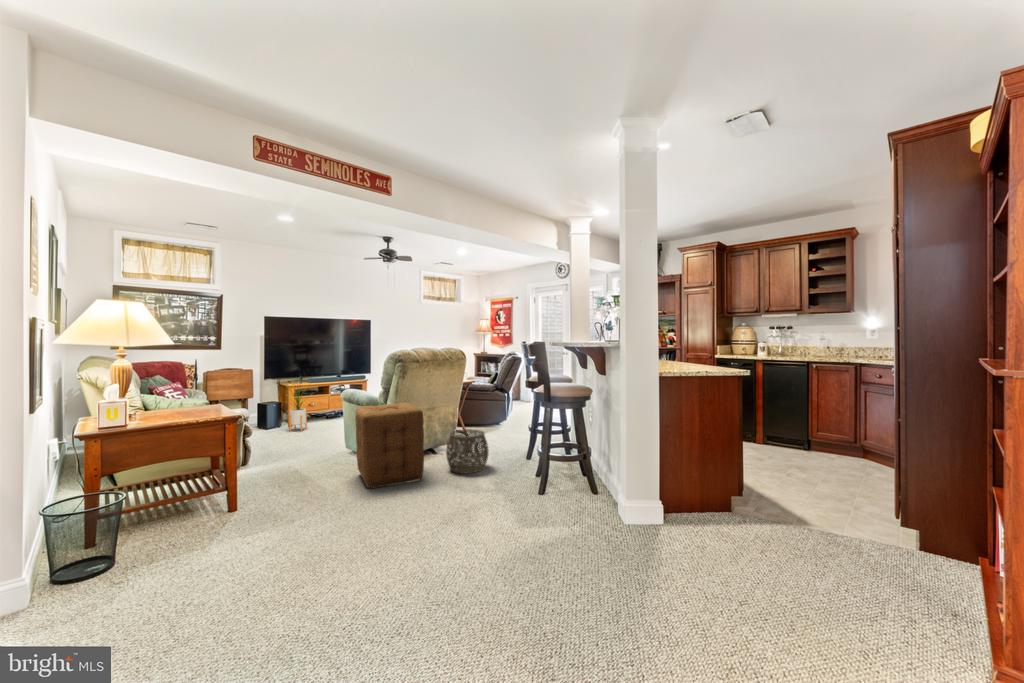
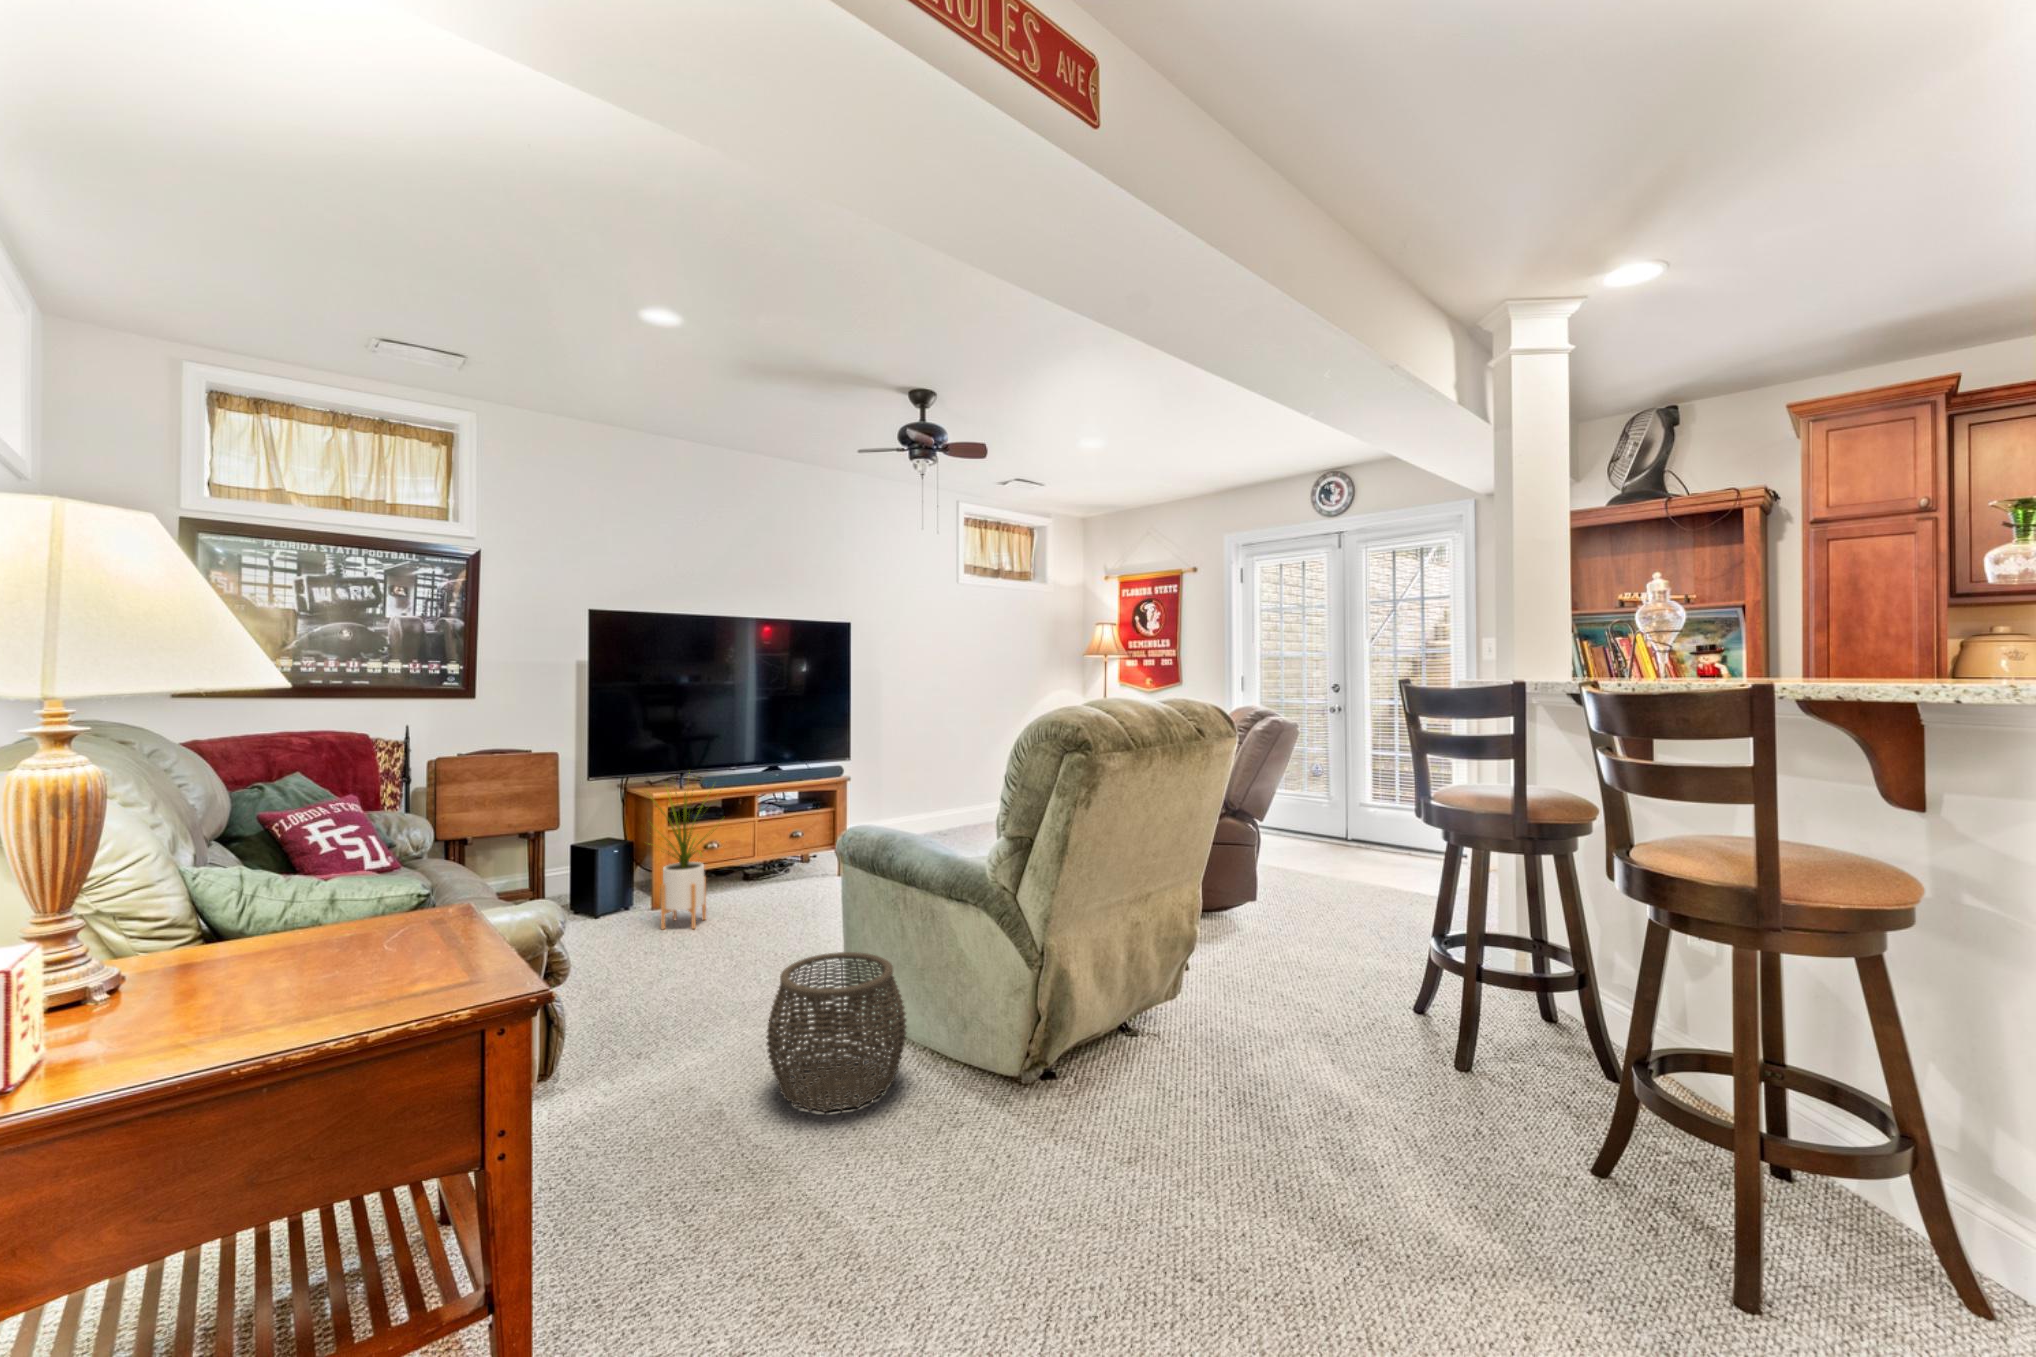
ottoman: present [355,403,424,488] -> none [938,890,1208,1255]
woven basket: present [446,429,489,474] -> present [767,952,907,1112]

